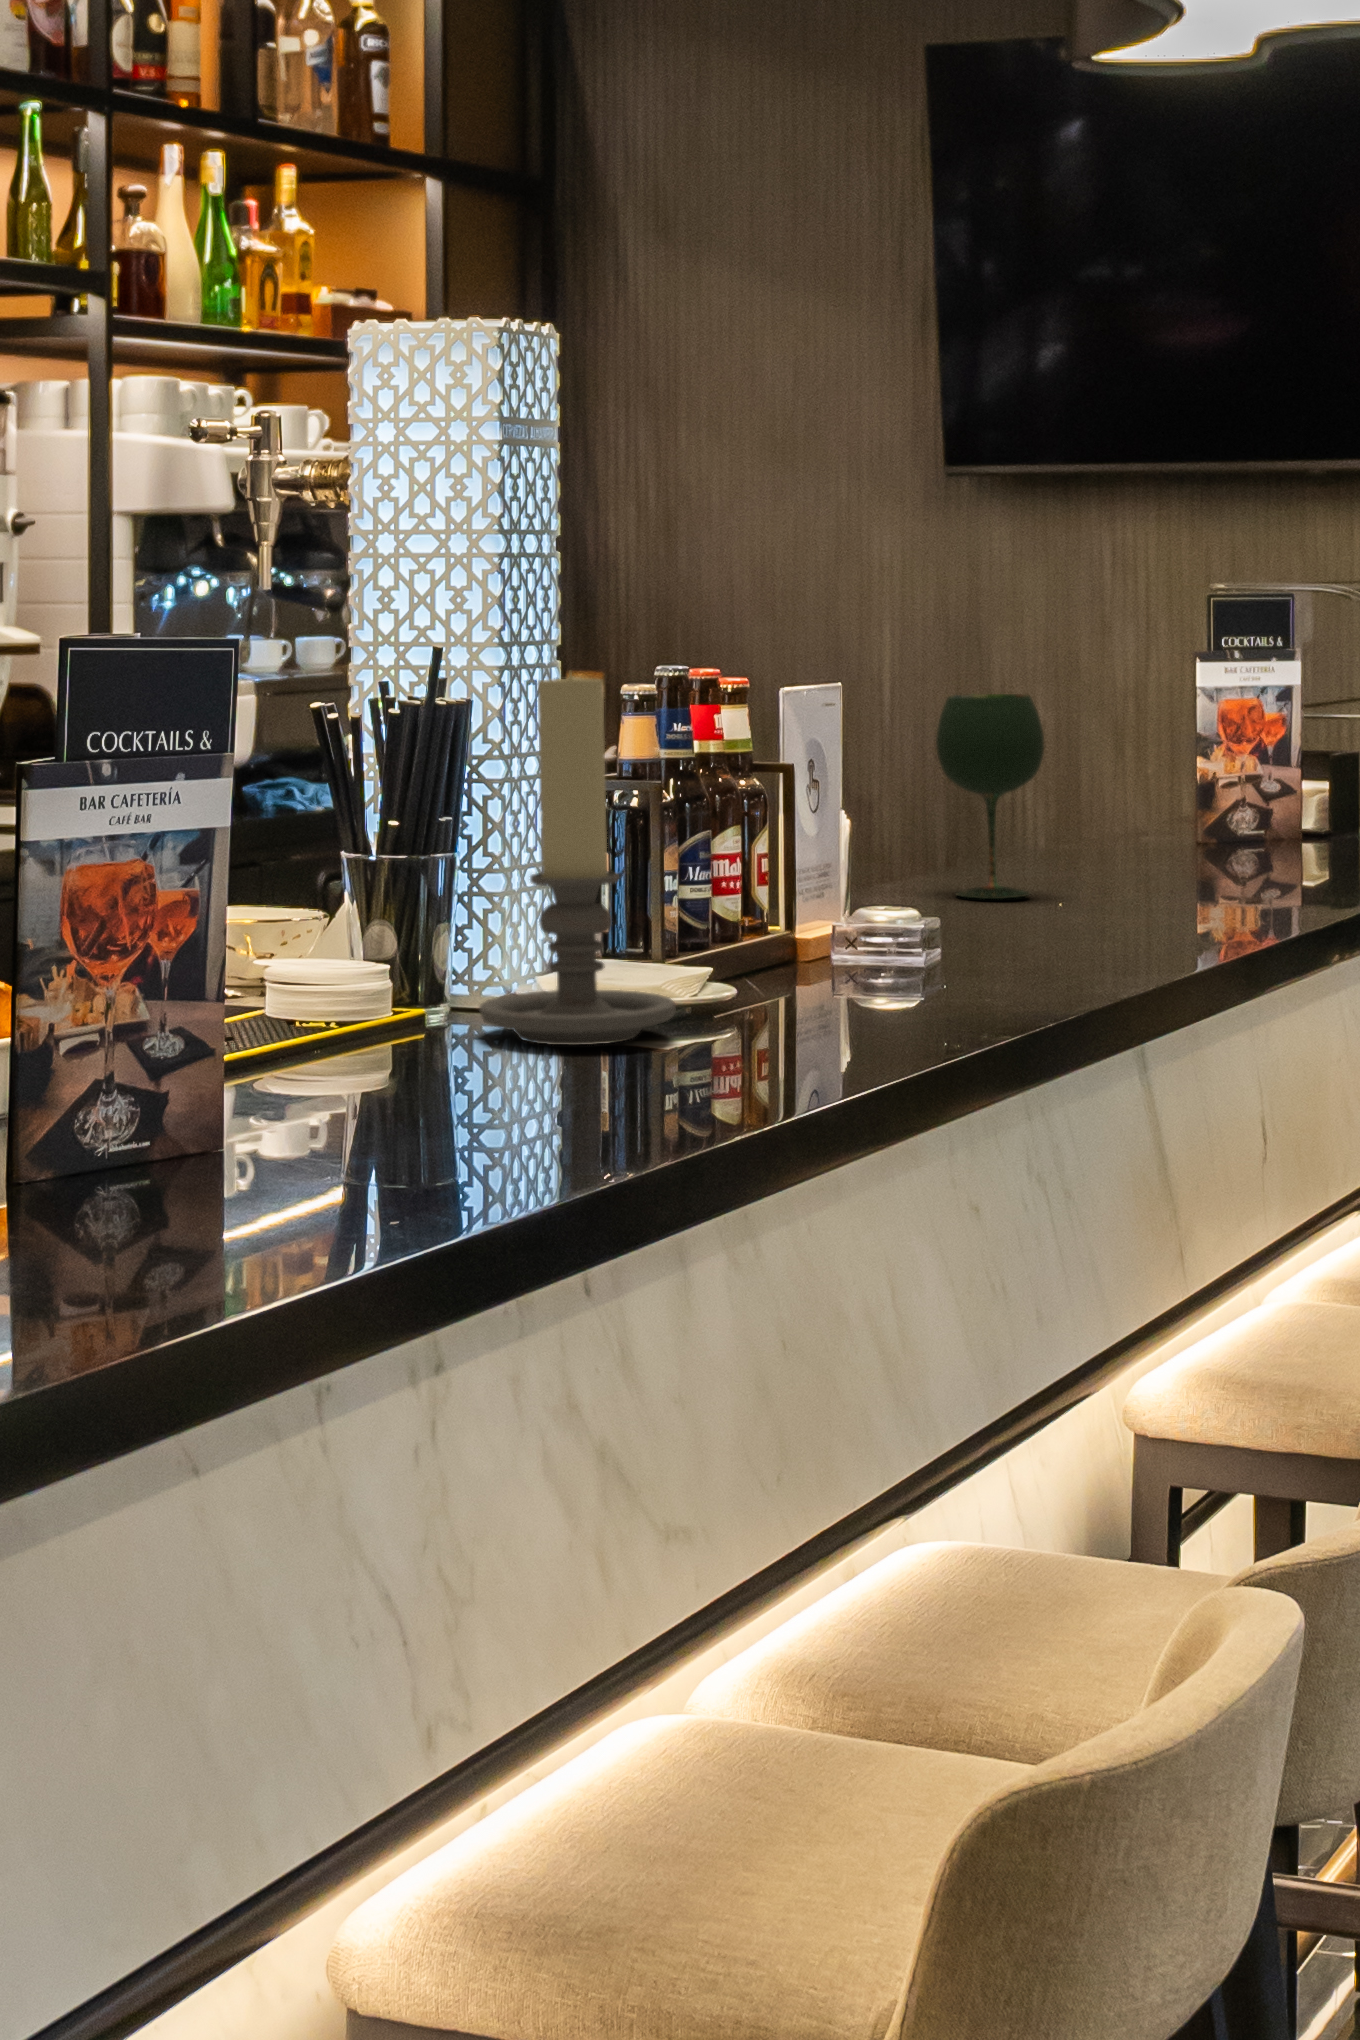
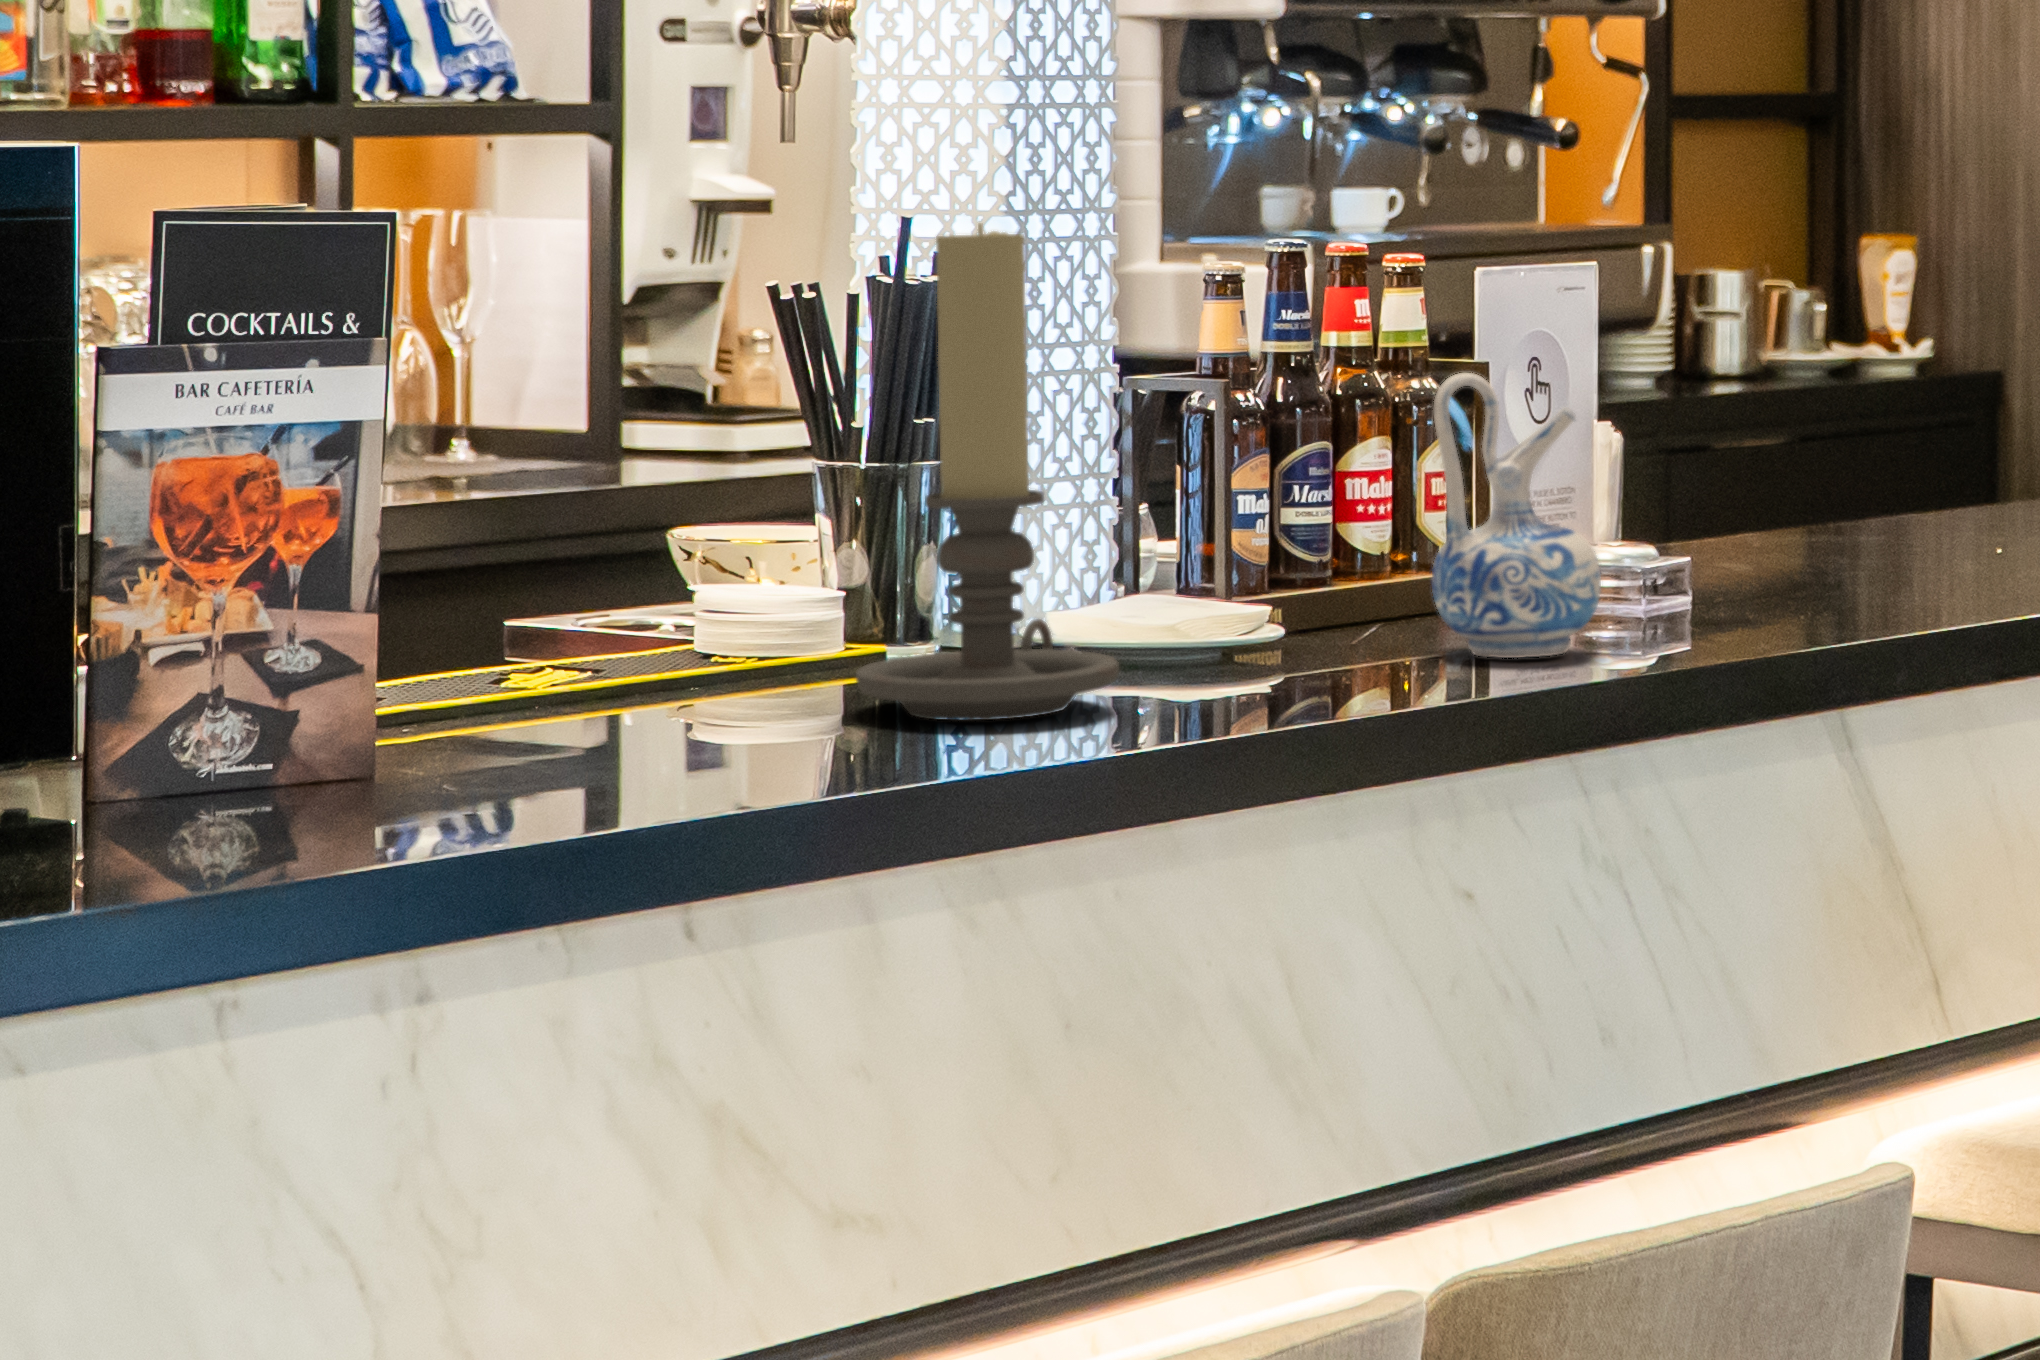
wine glass: present [936,694,1044,899] -> none [1880,266,2030,549]
ceramic pitcher: none [798,778,923,987] -> present [1432,373,1601,658]

